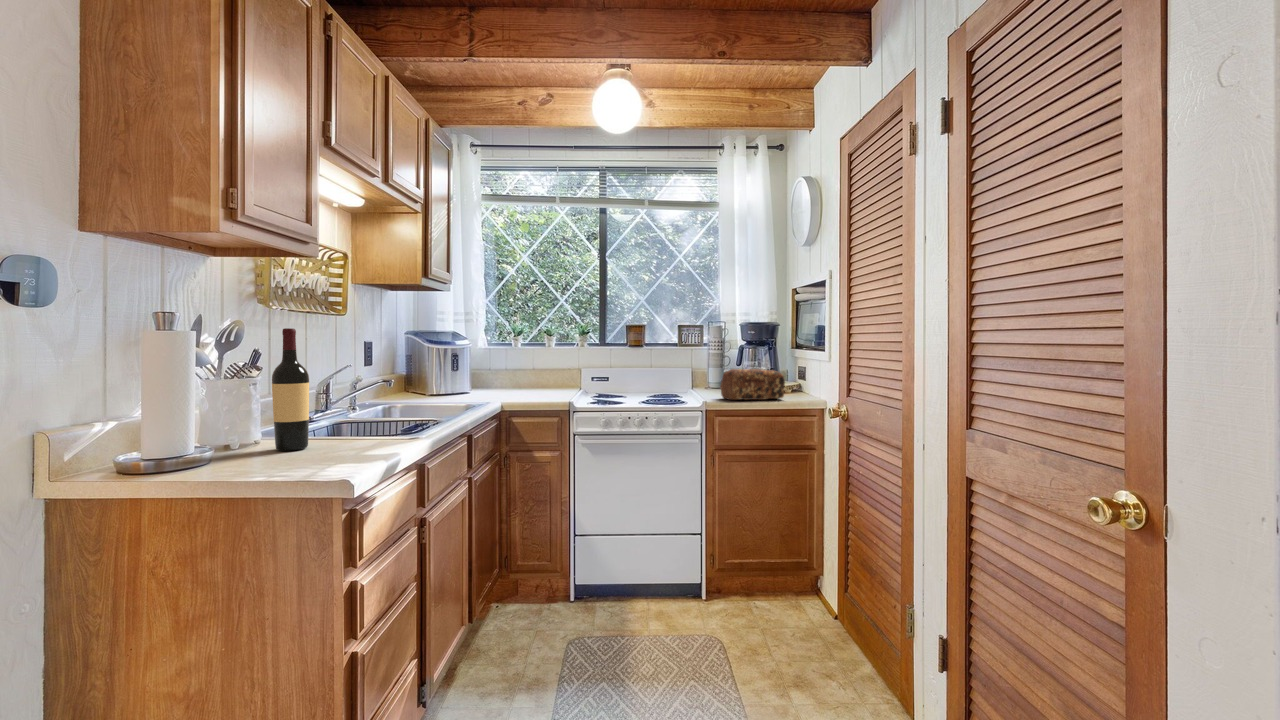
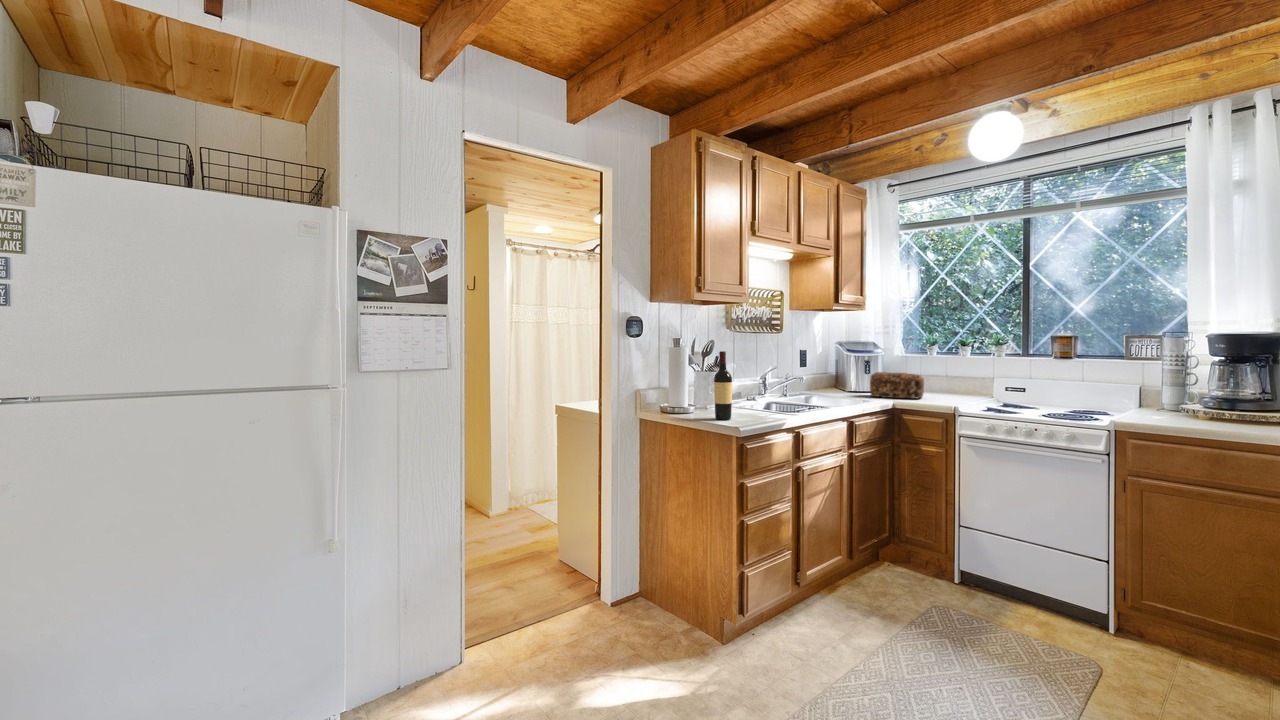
bread loaf: present [720,369,785,400] -> present [870,372,924,399]

